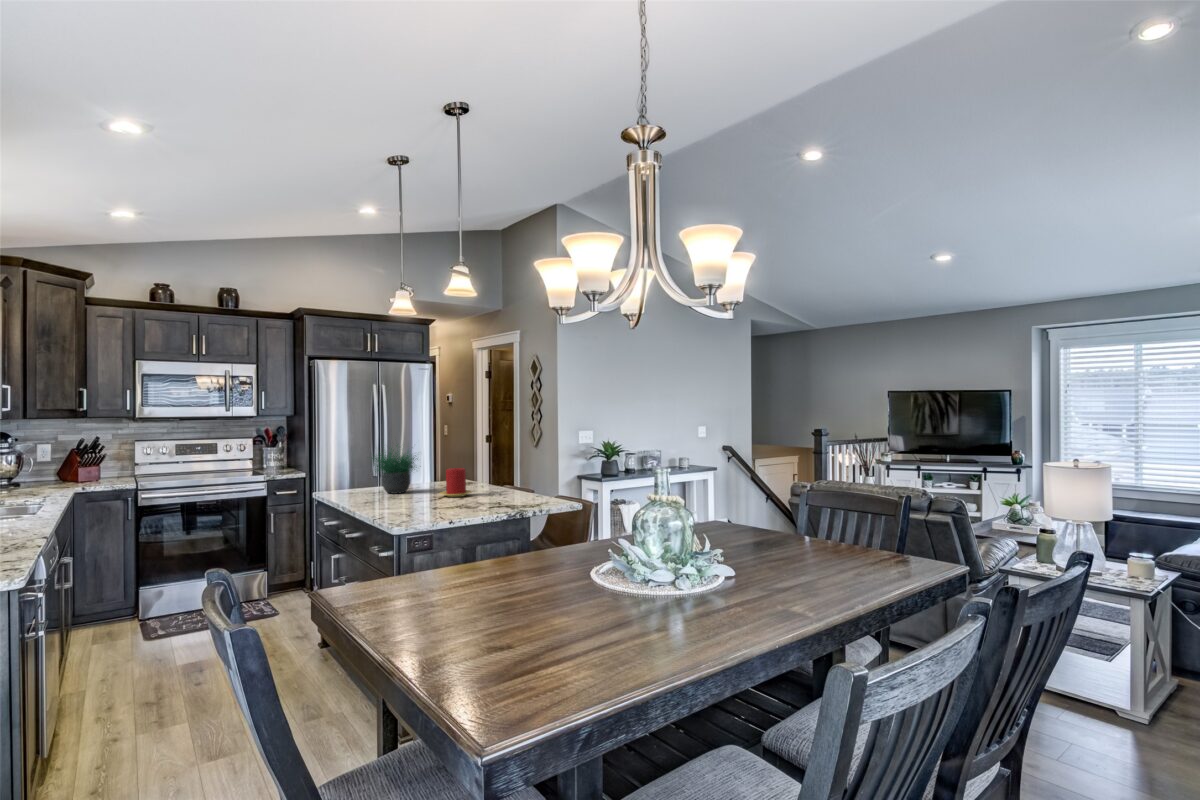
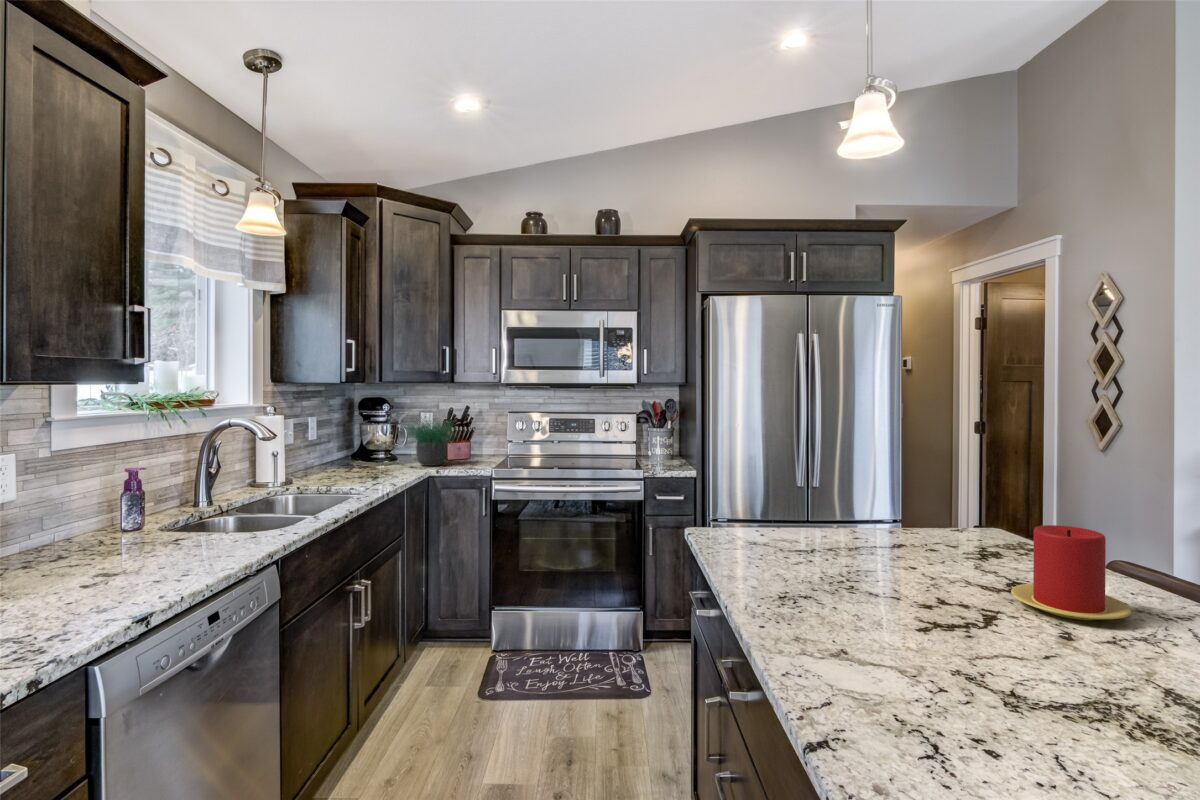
potted plant: present [372,449,417,494] -> present [409,414,453,466]

